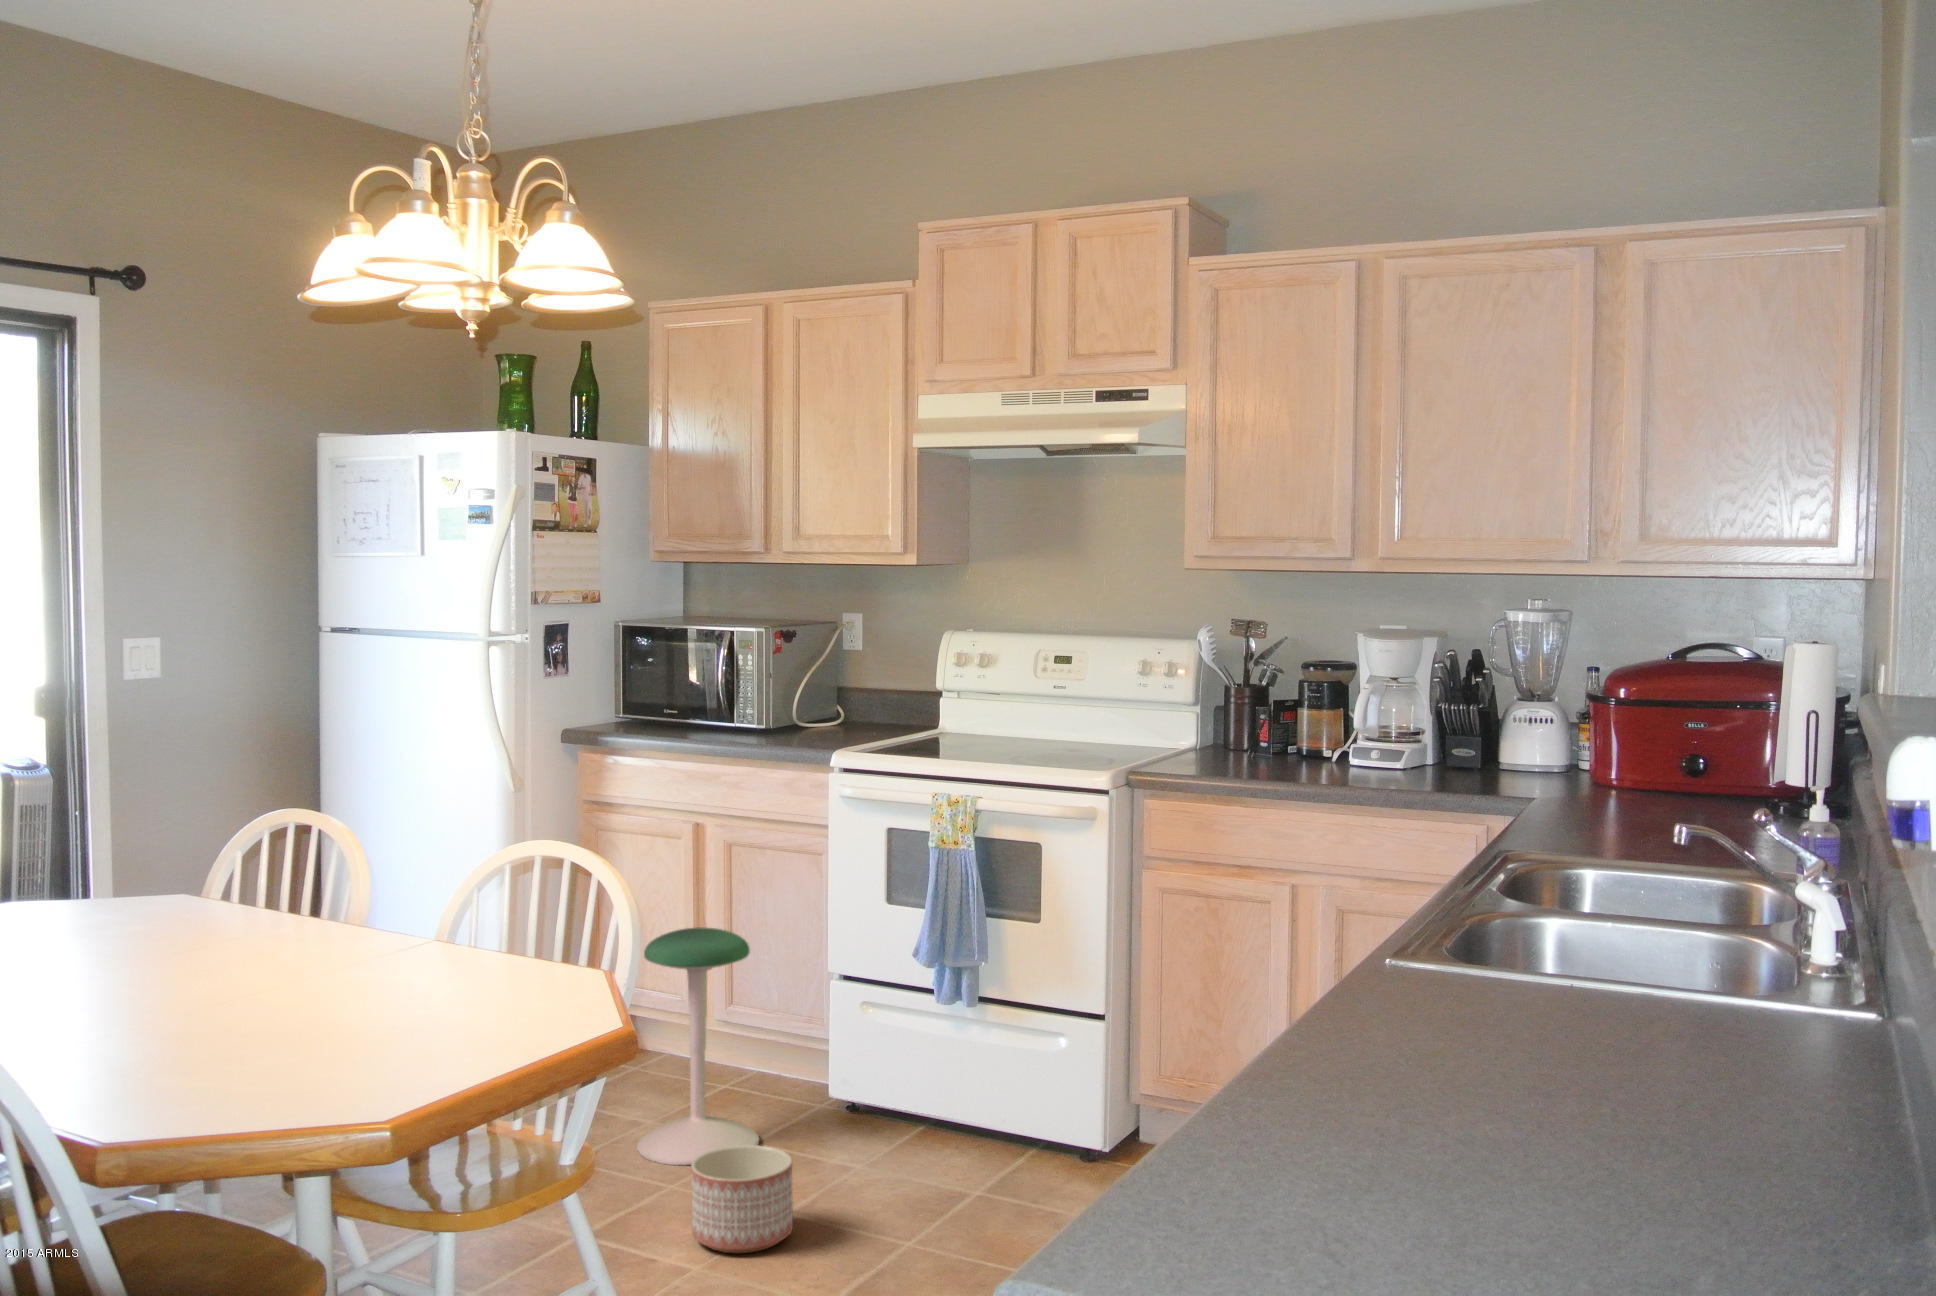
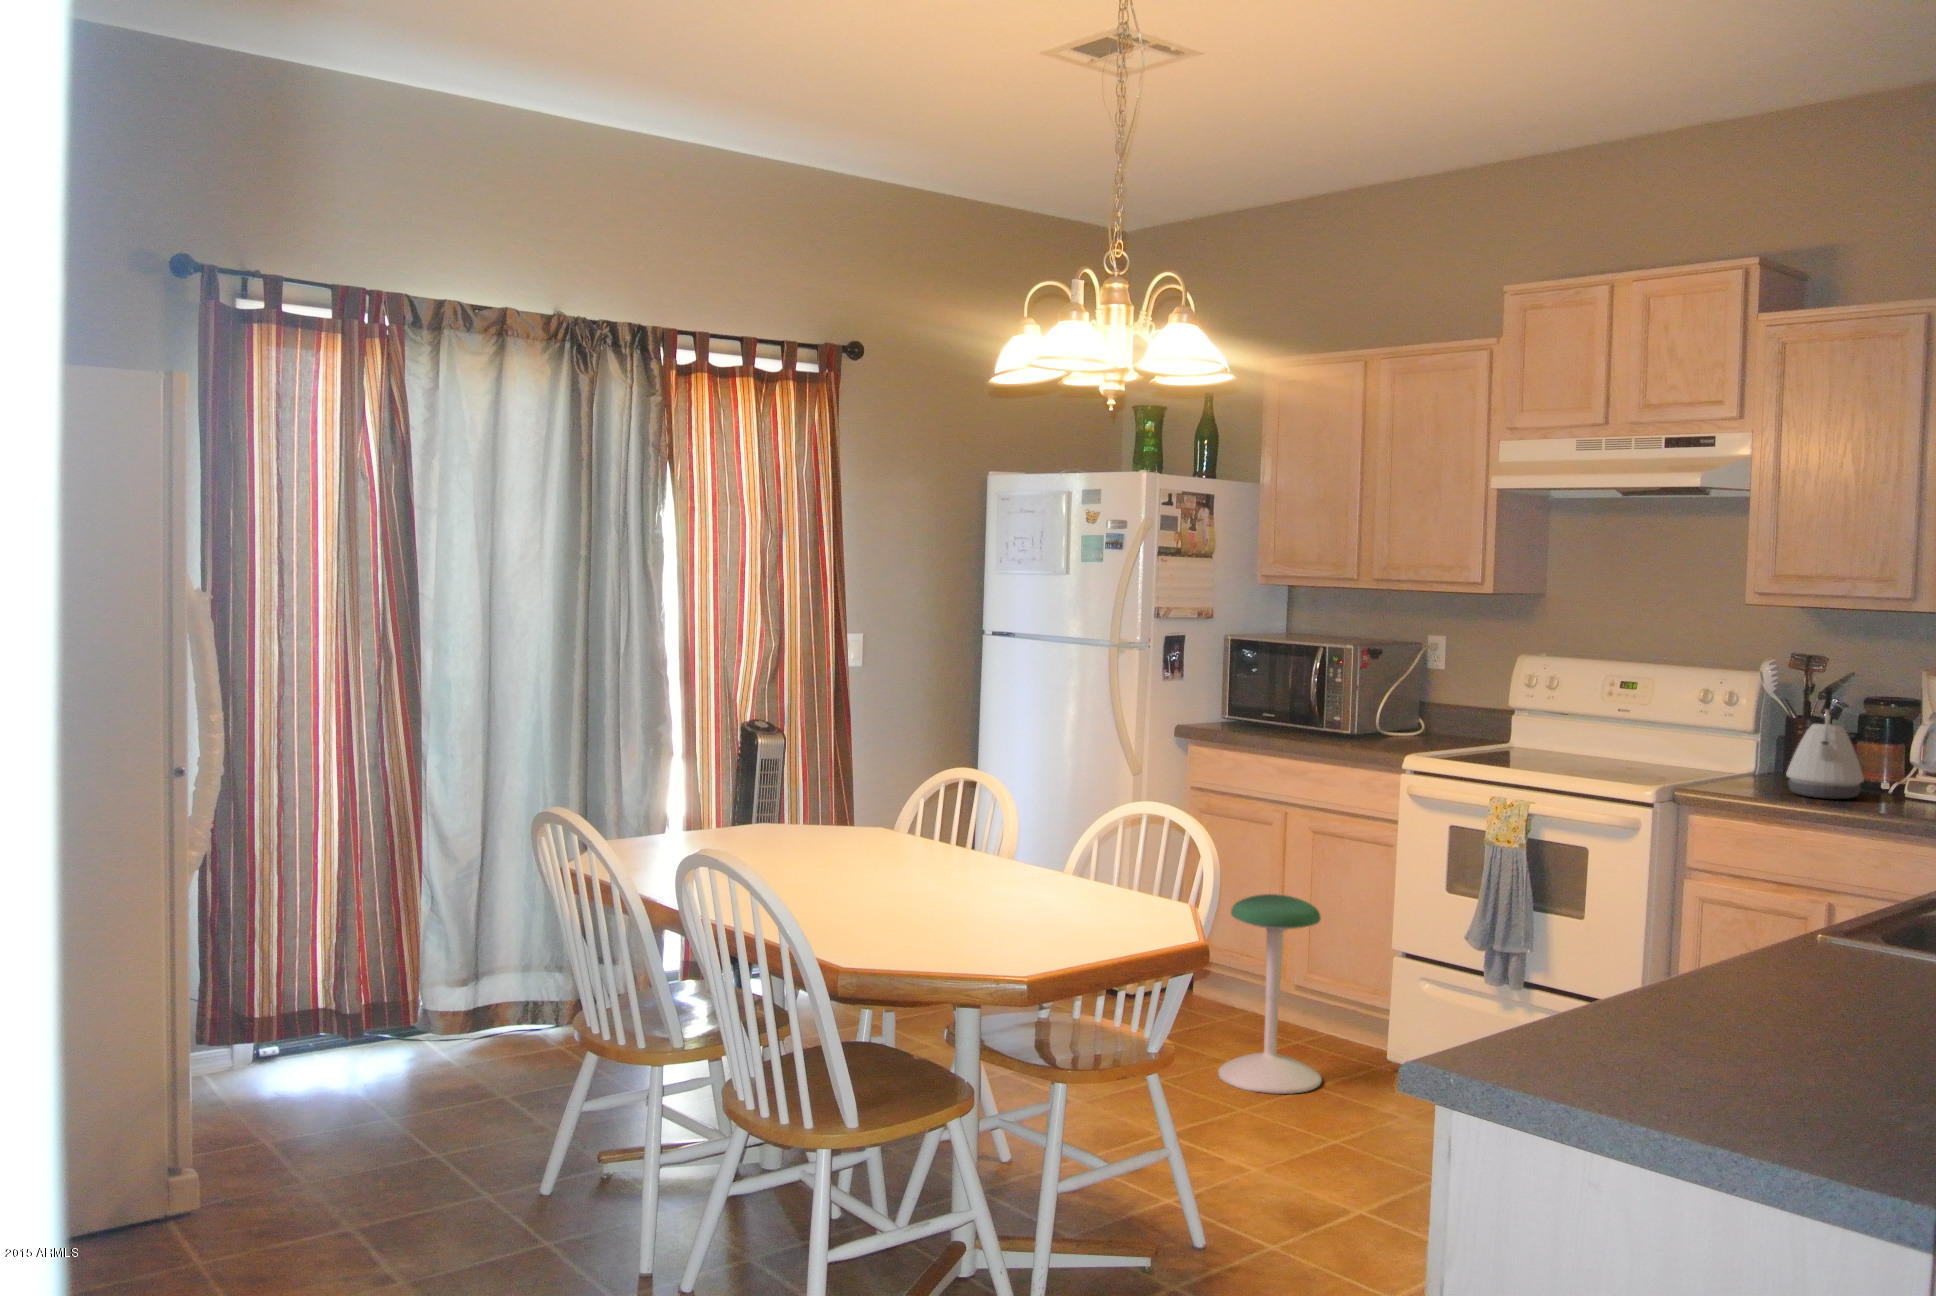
kettle: none [1229,653,1302,770] -> present [1786,688,1864,799]
planter: present [691,1145,793,1253] -> none [1257,1079,1345,1169]

